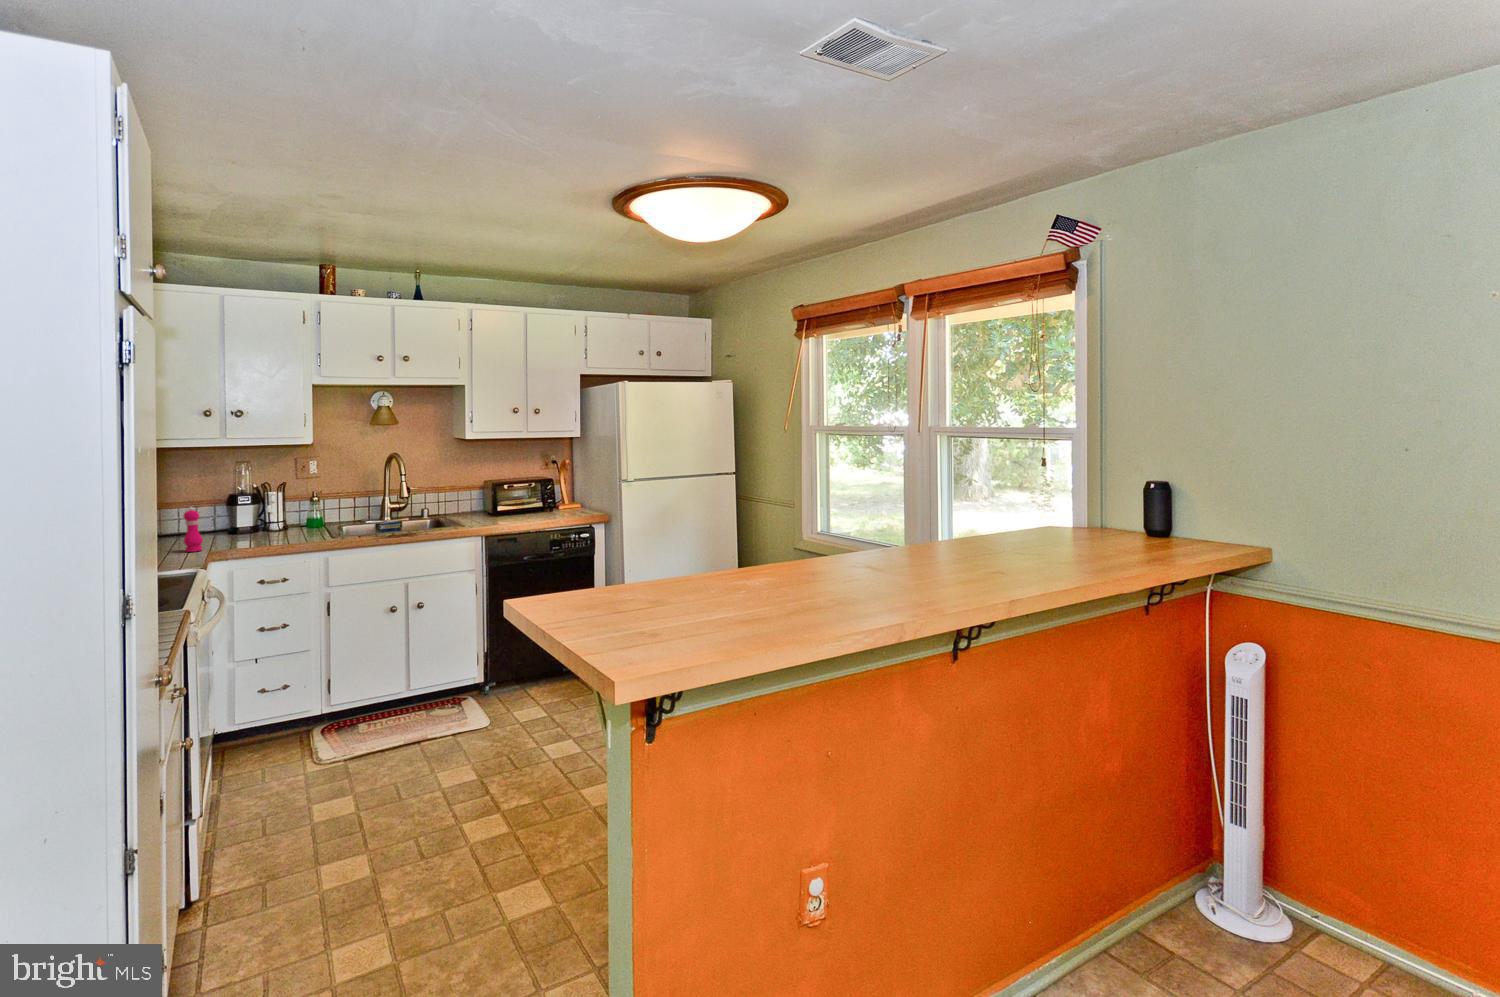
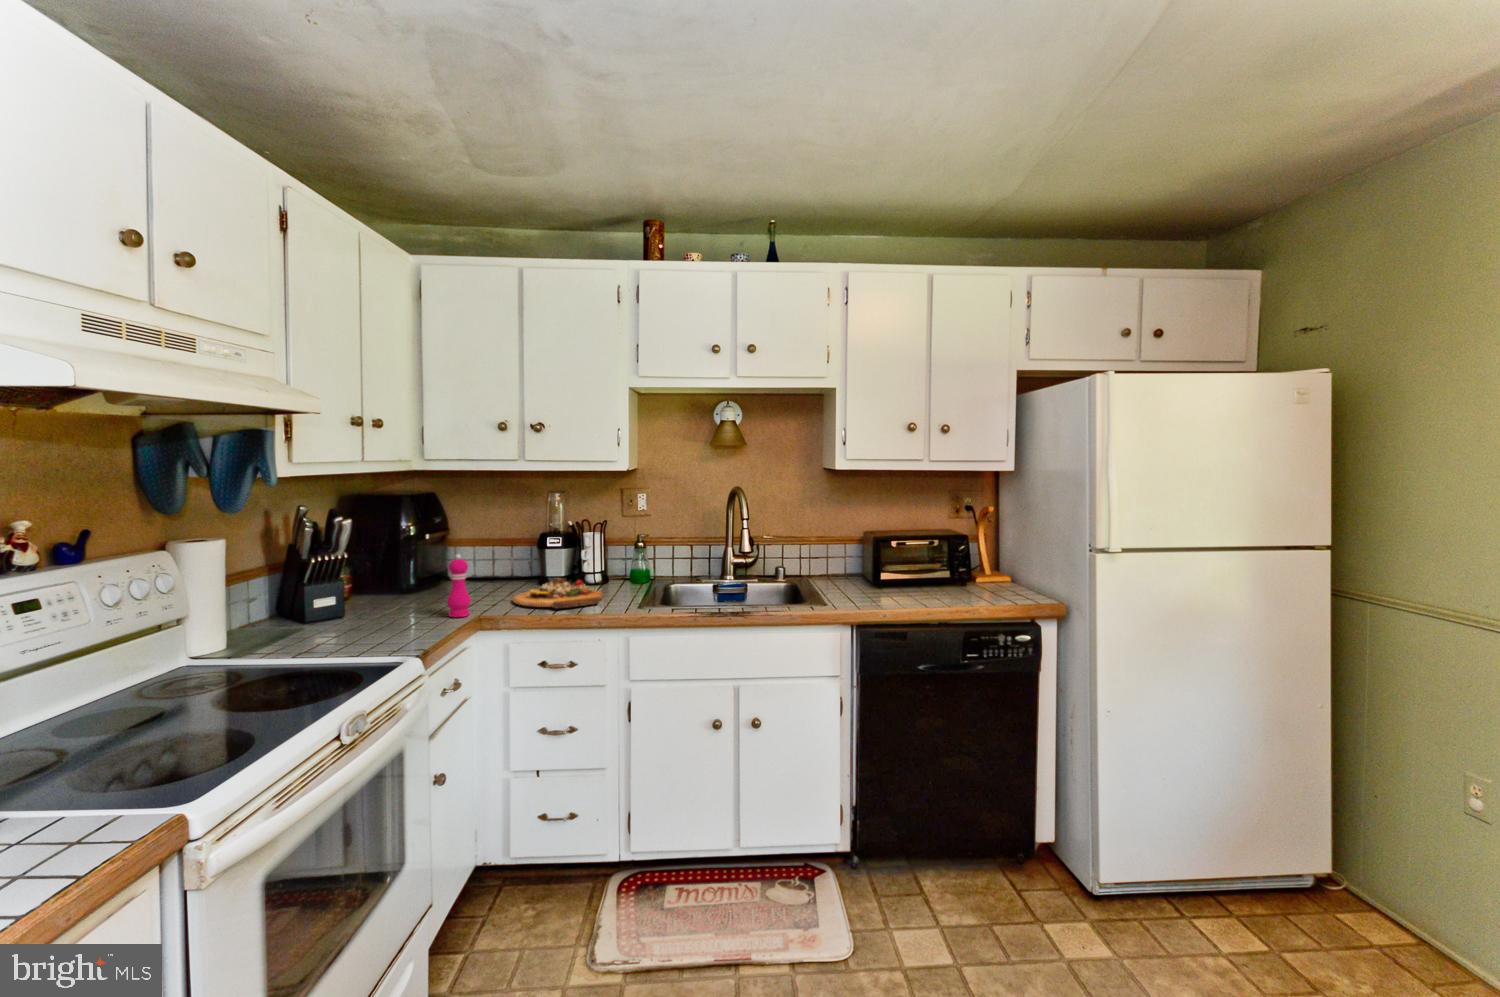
cutting board: none [224,523,302,542] -> present [512,578,604,609]

